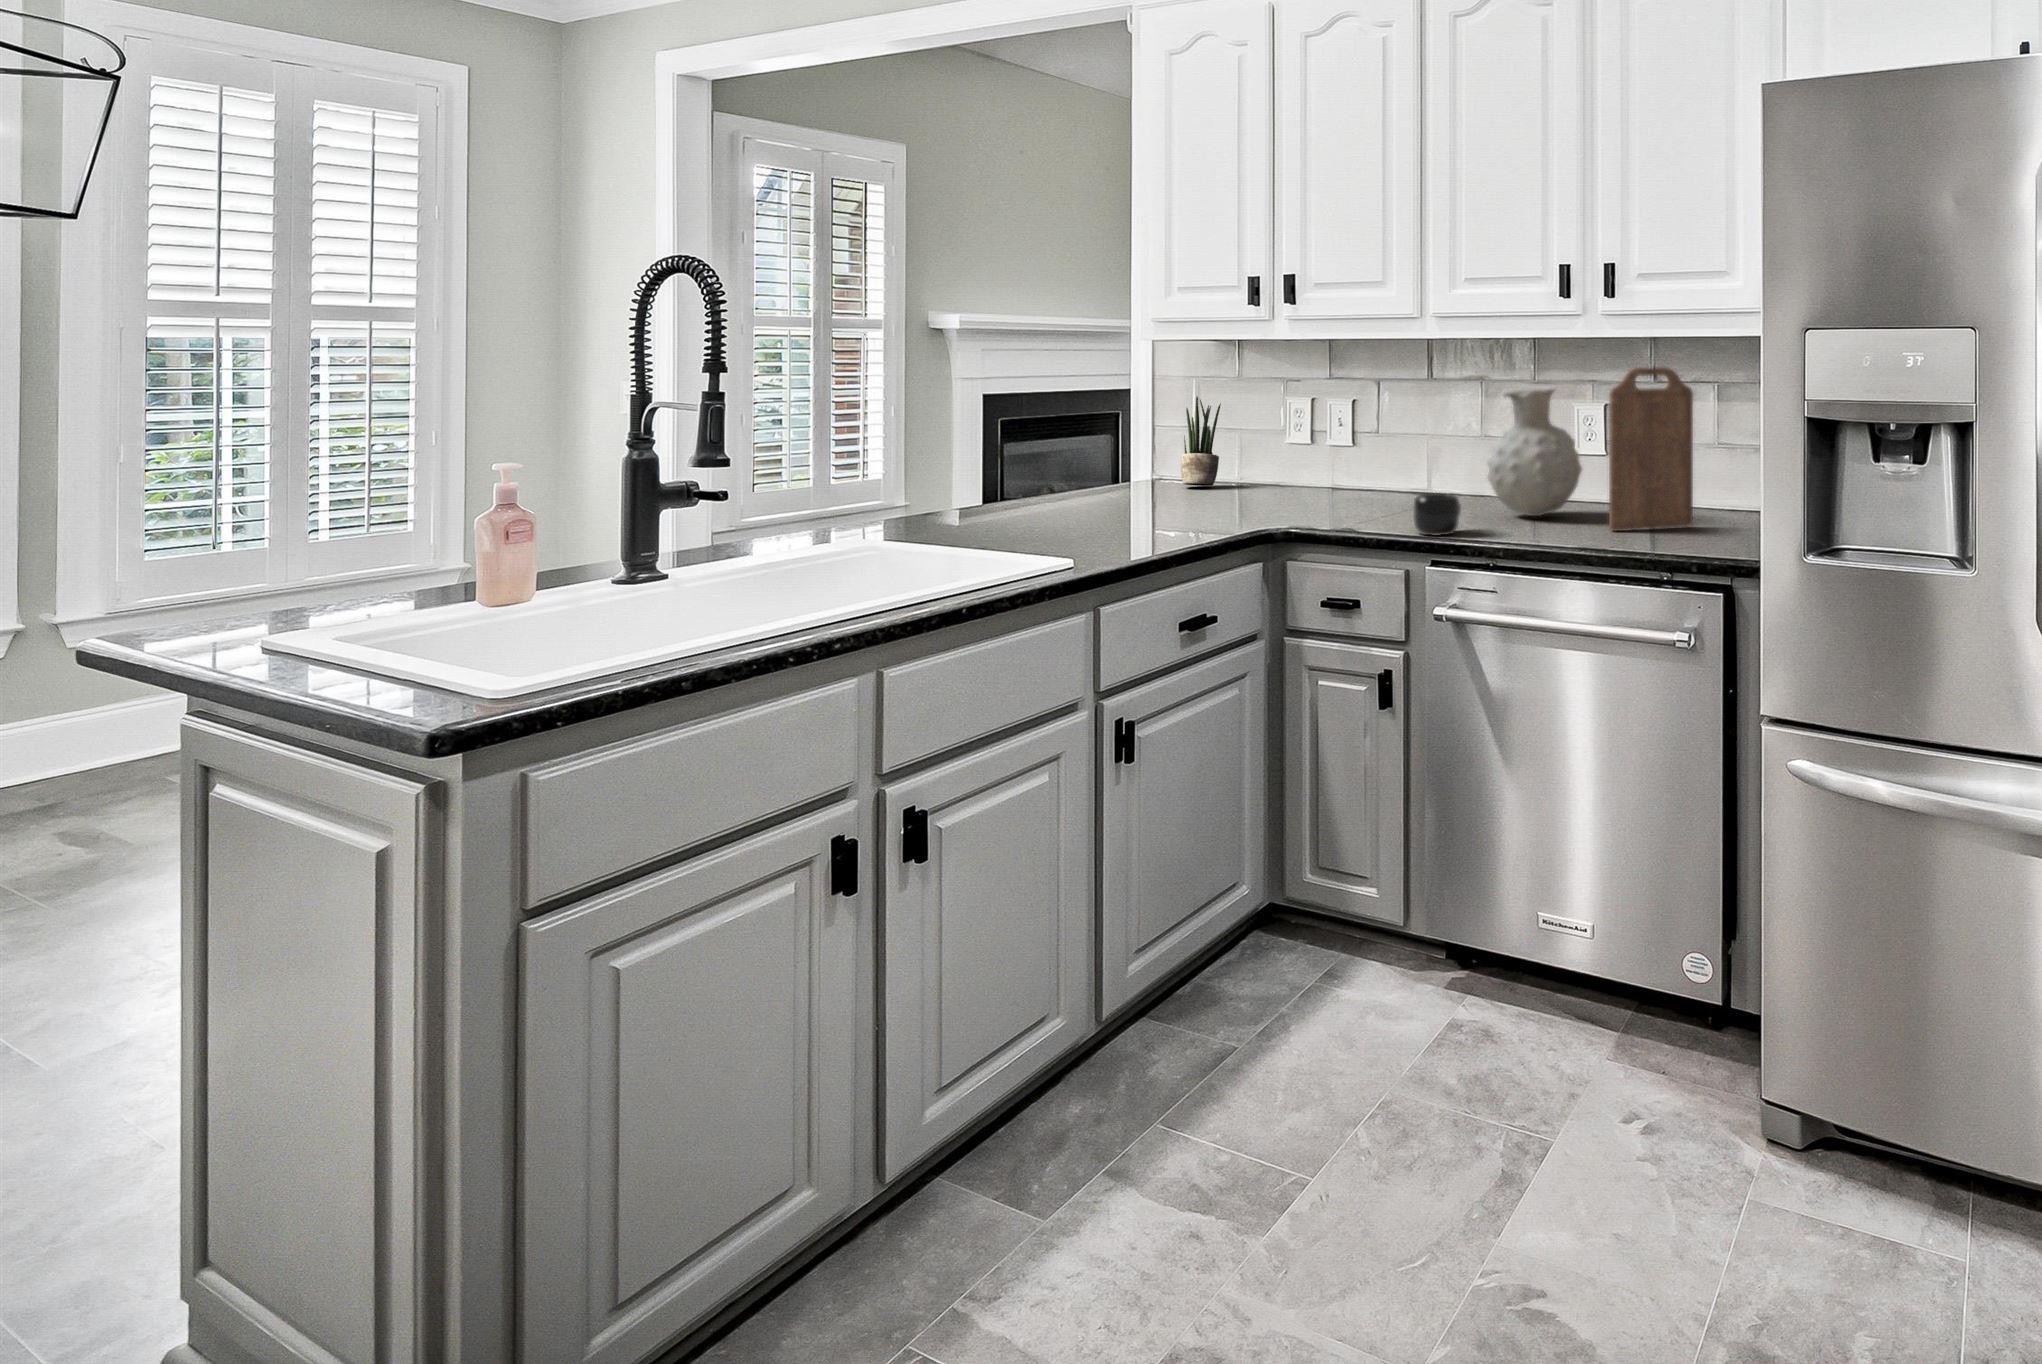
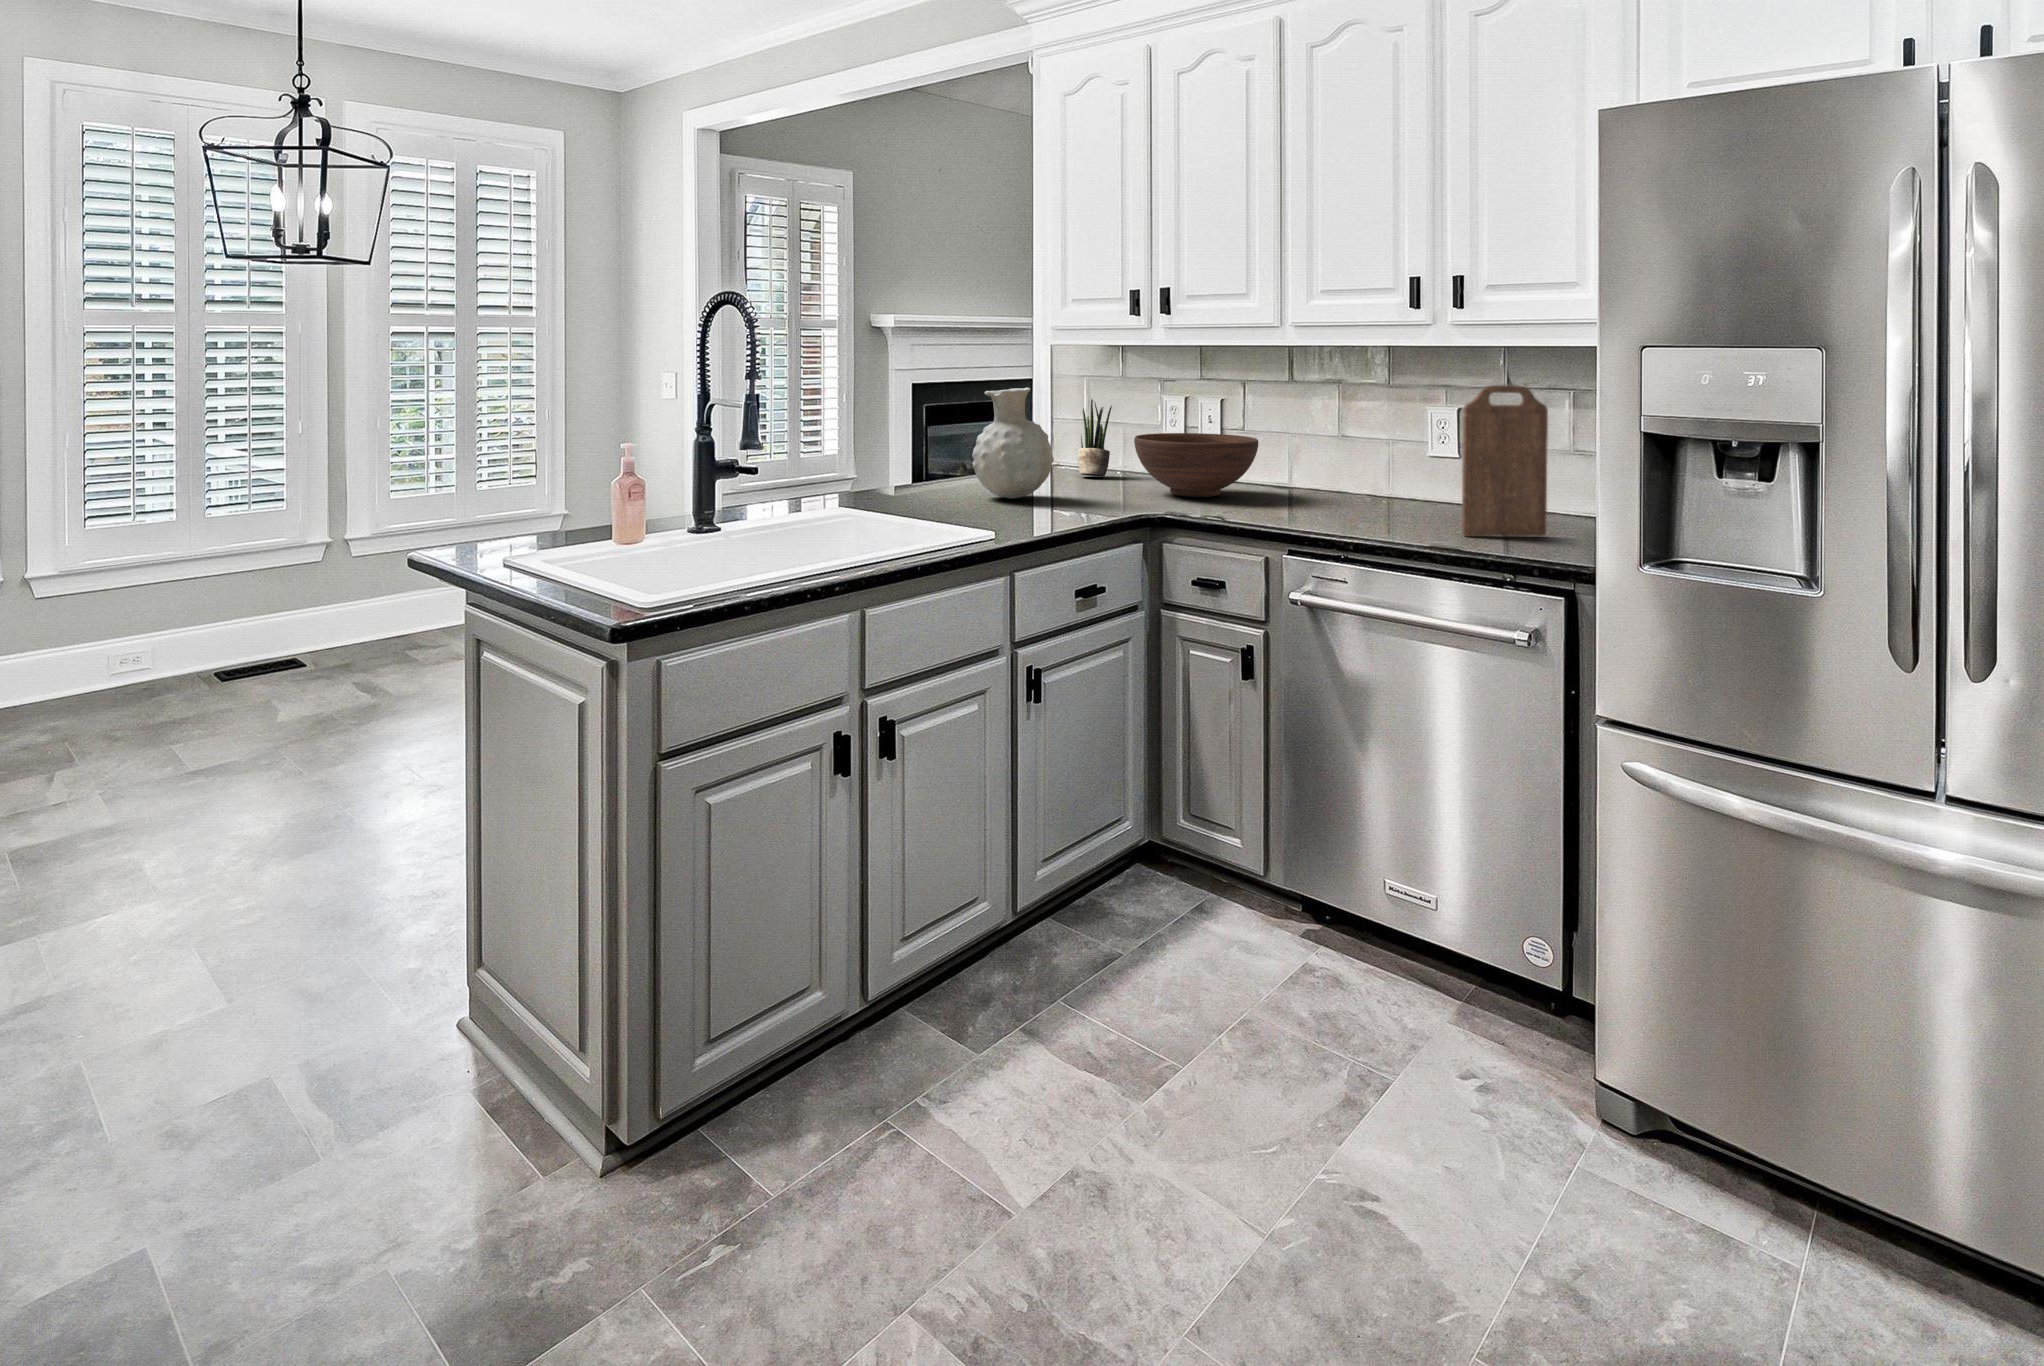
vase: present [1487,387,1582,516] -> present [972,388,1054,499]
fruit bowl: none [1247,432,1389,504] -> present [1134,433,1258,497]
mug: present [1413,493,1461,535] -> none [1278,493,1322,531]

